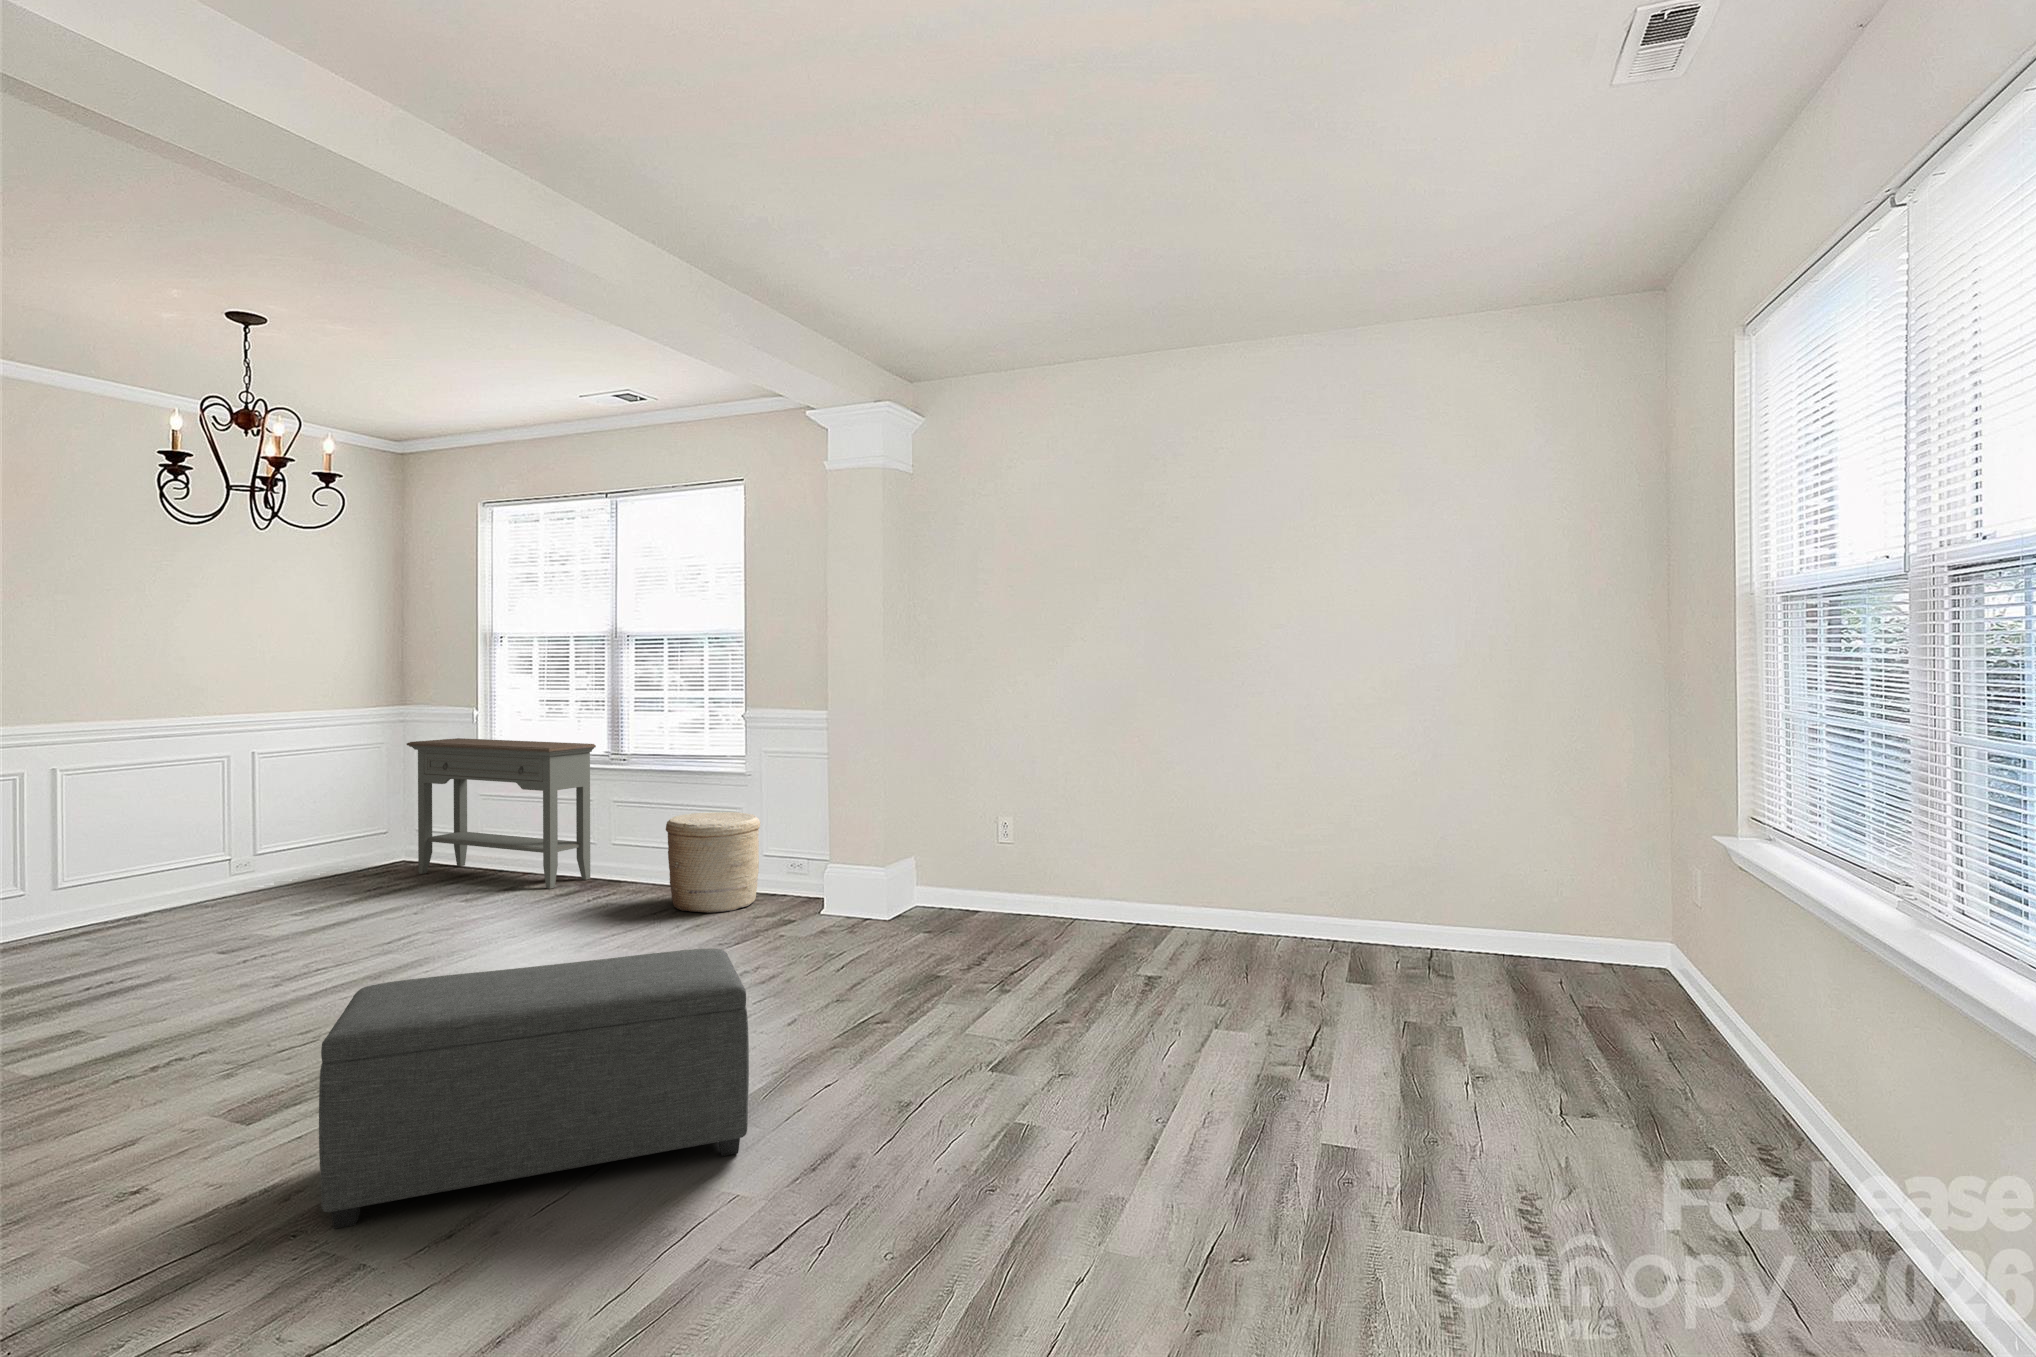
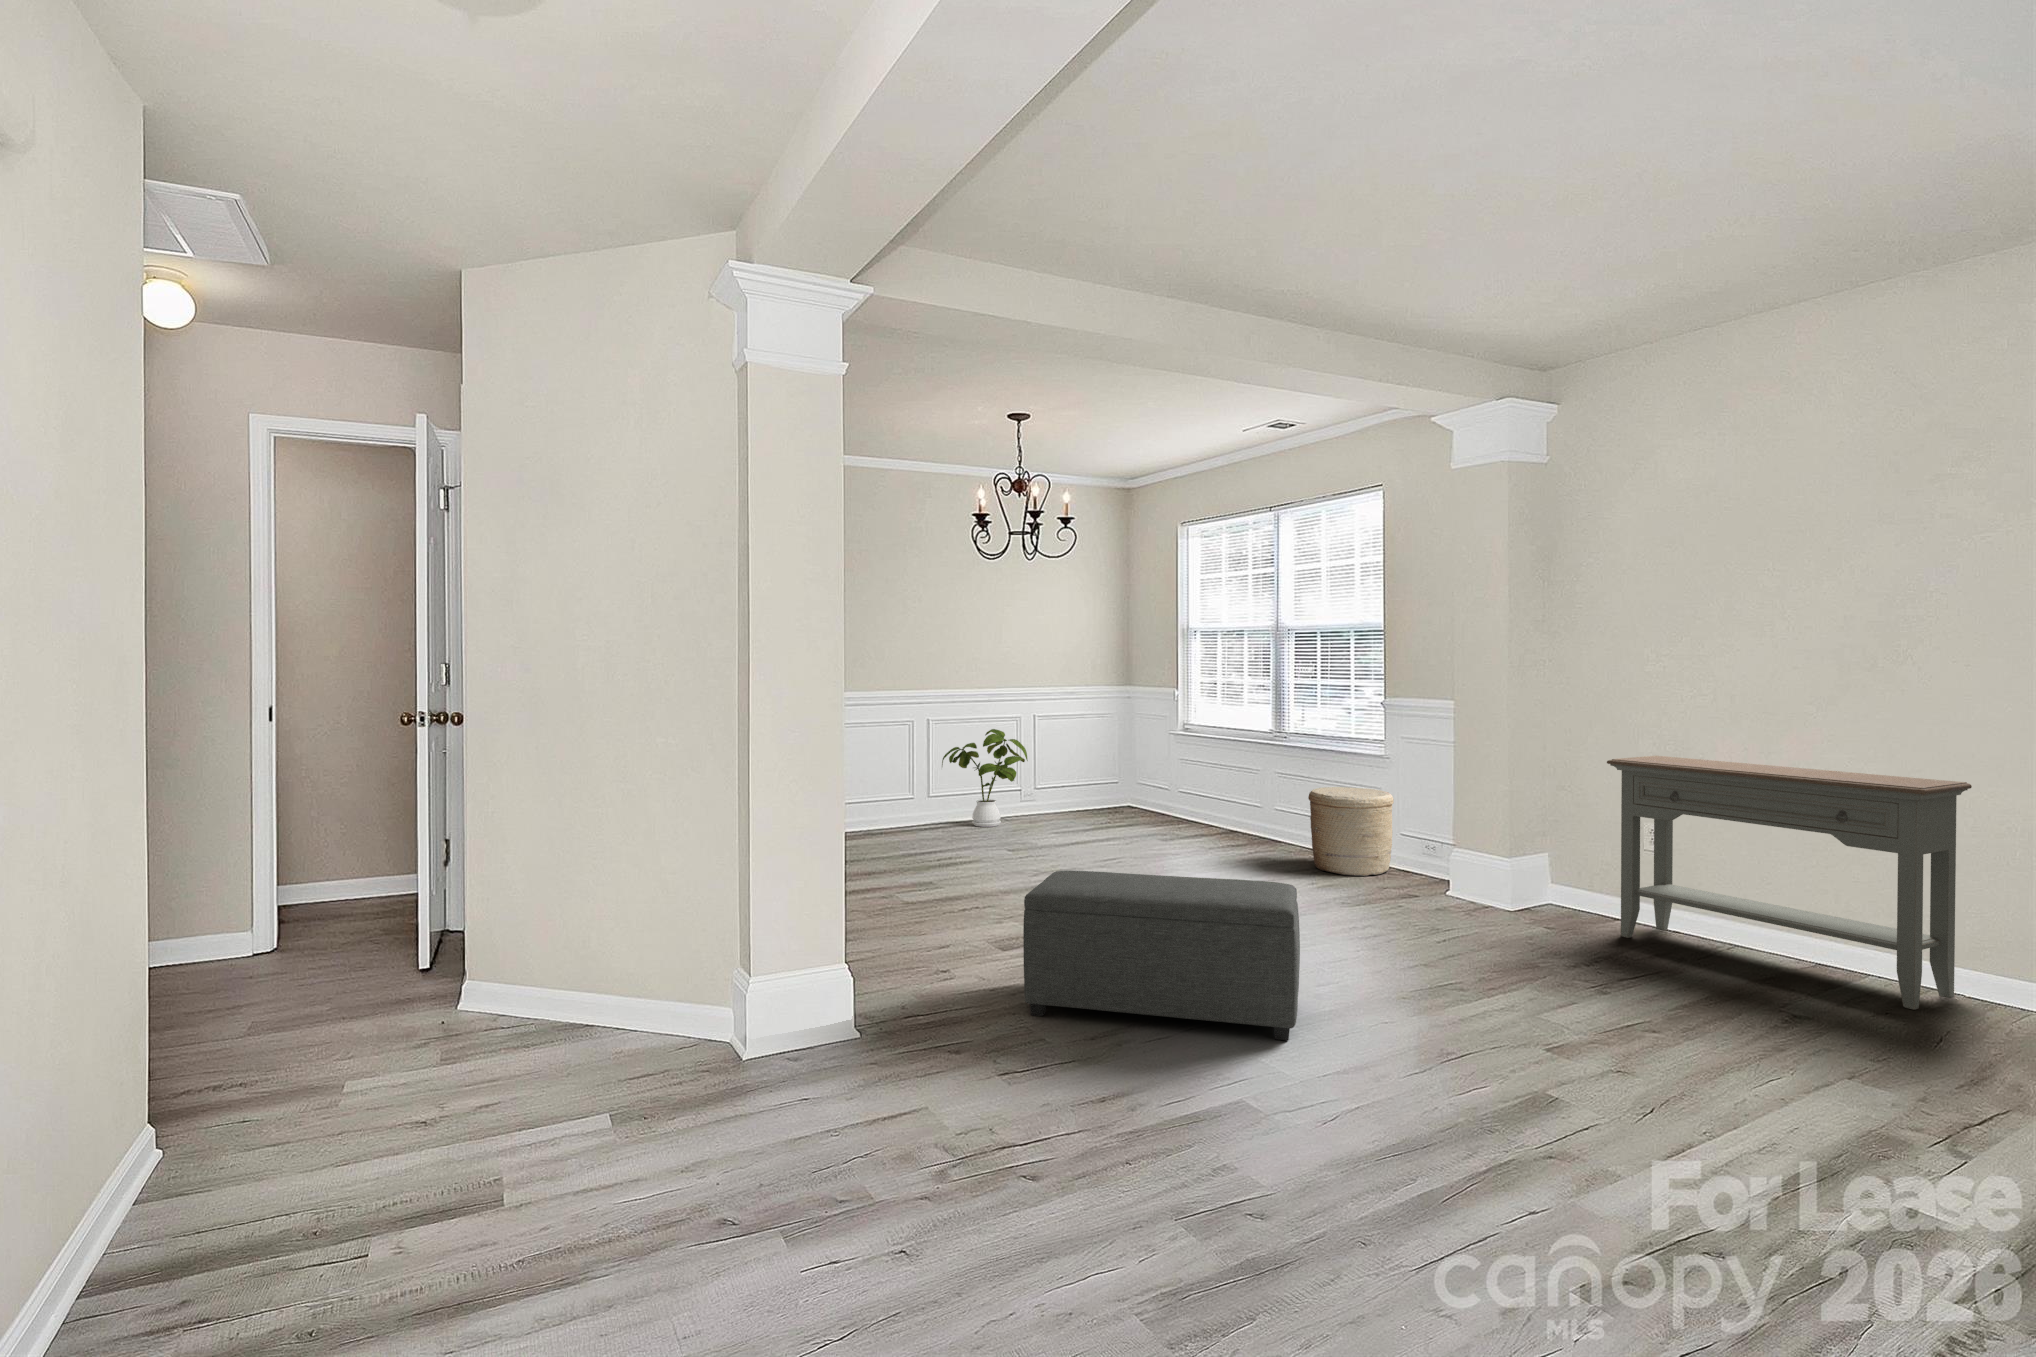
console table: present [407,738,596,889] -> present [1607,756,1972,1010]
house plant: none [79,770,249,916] -> present [942,729,1028,827]

